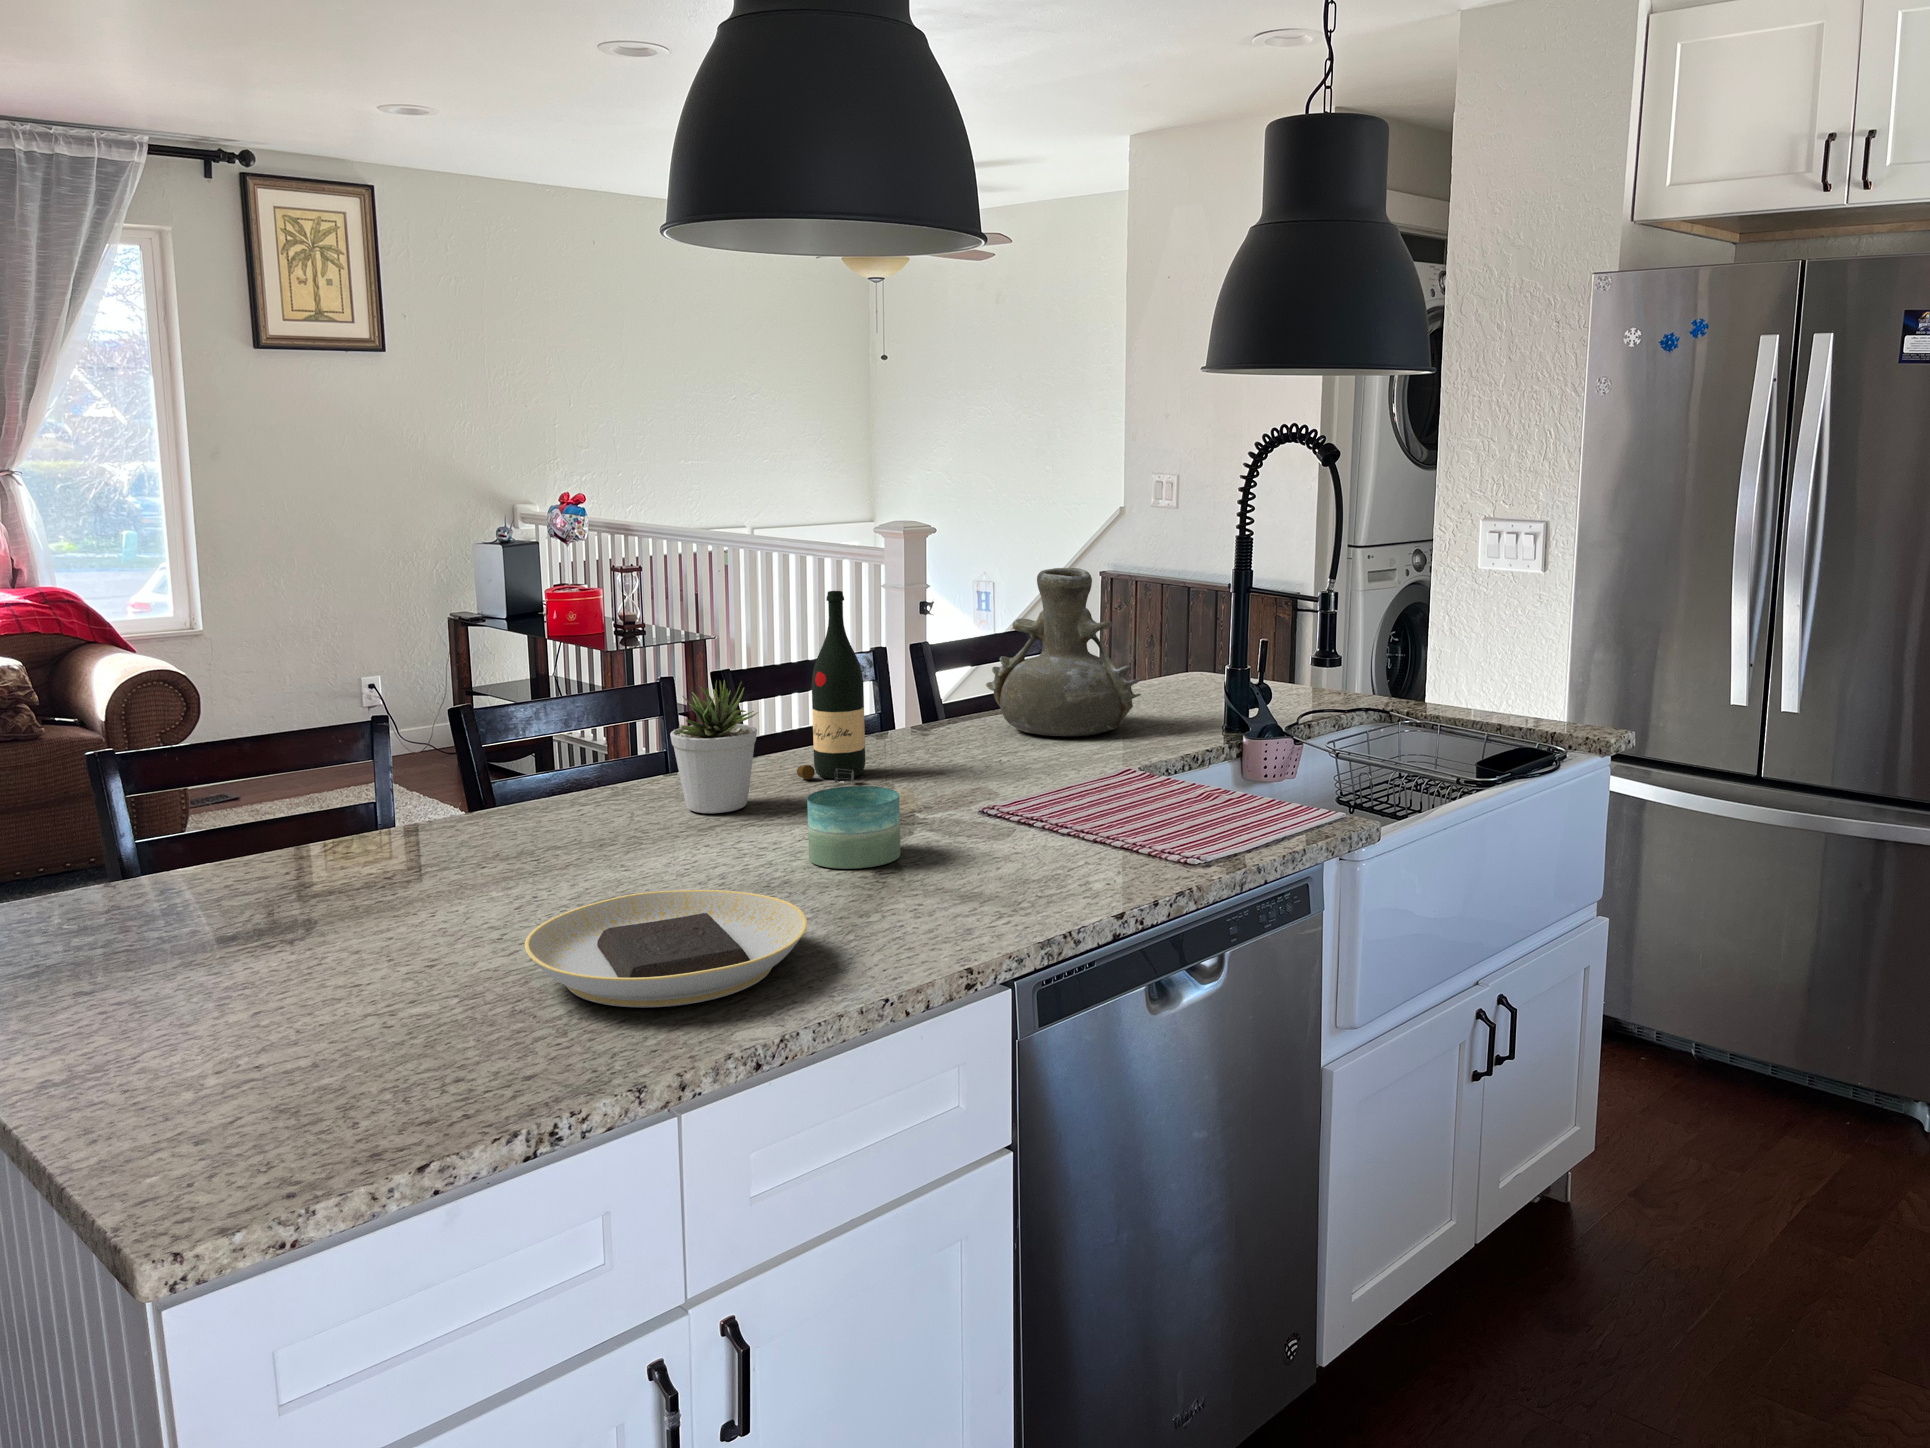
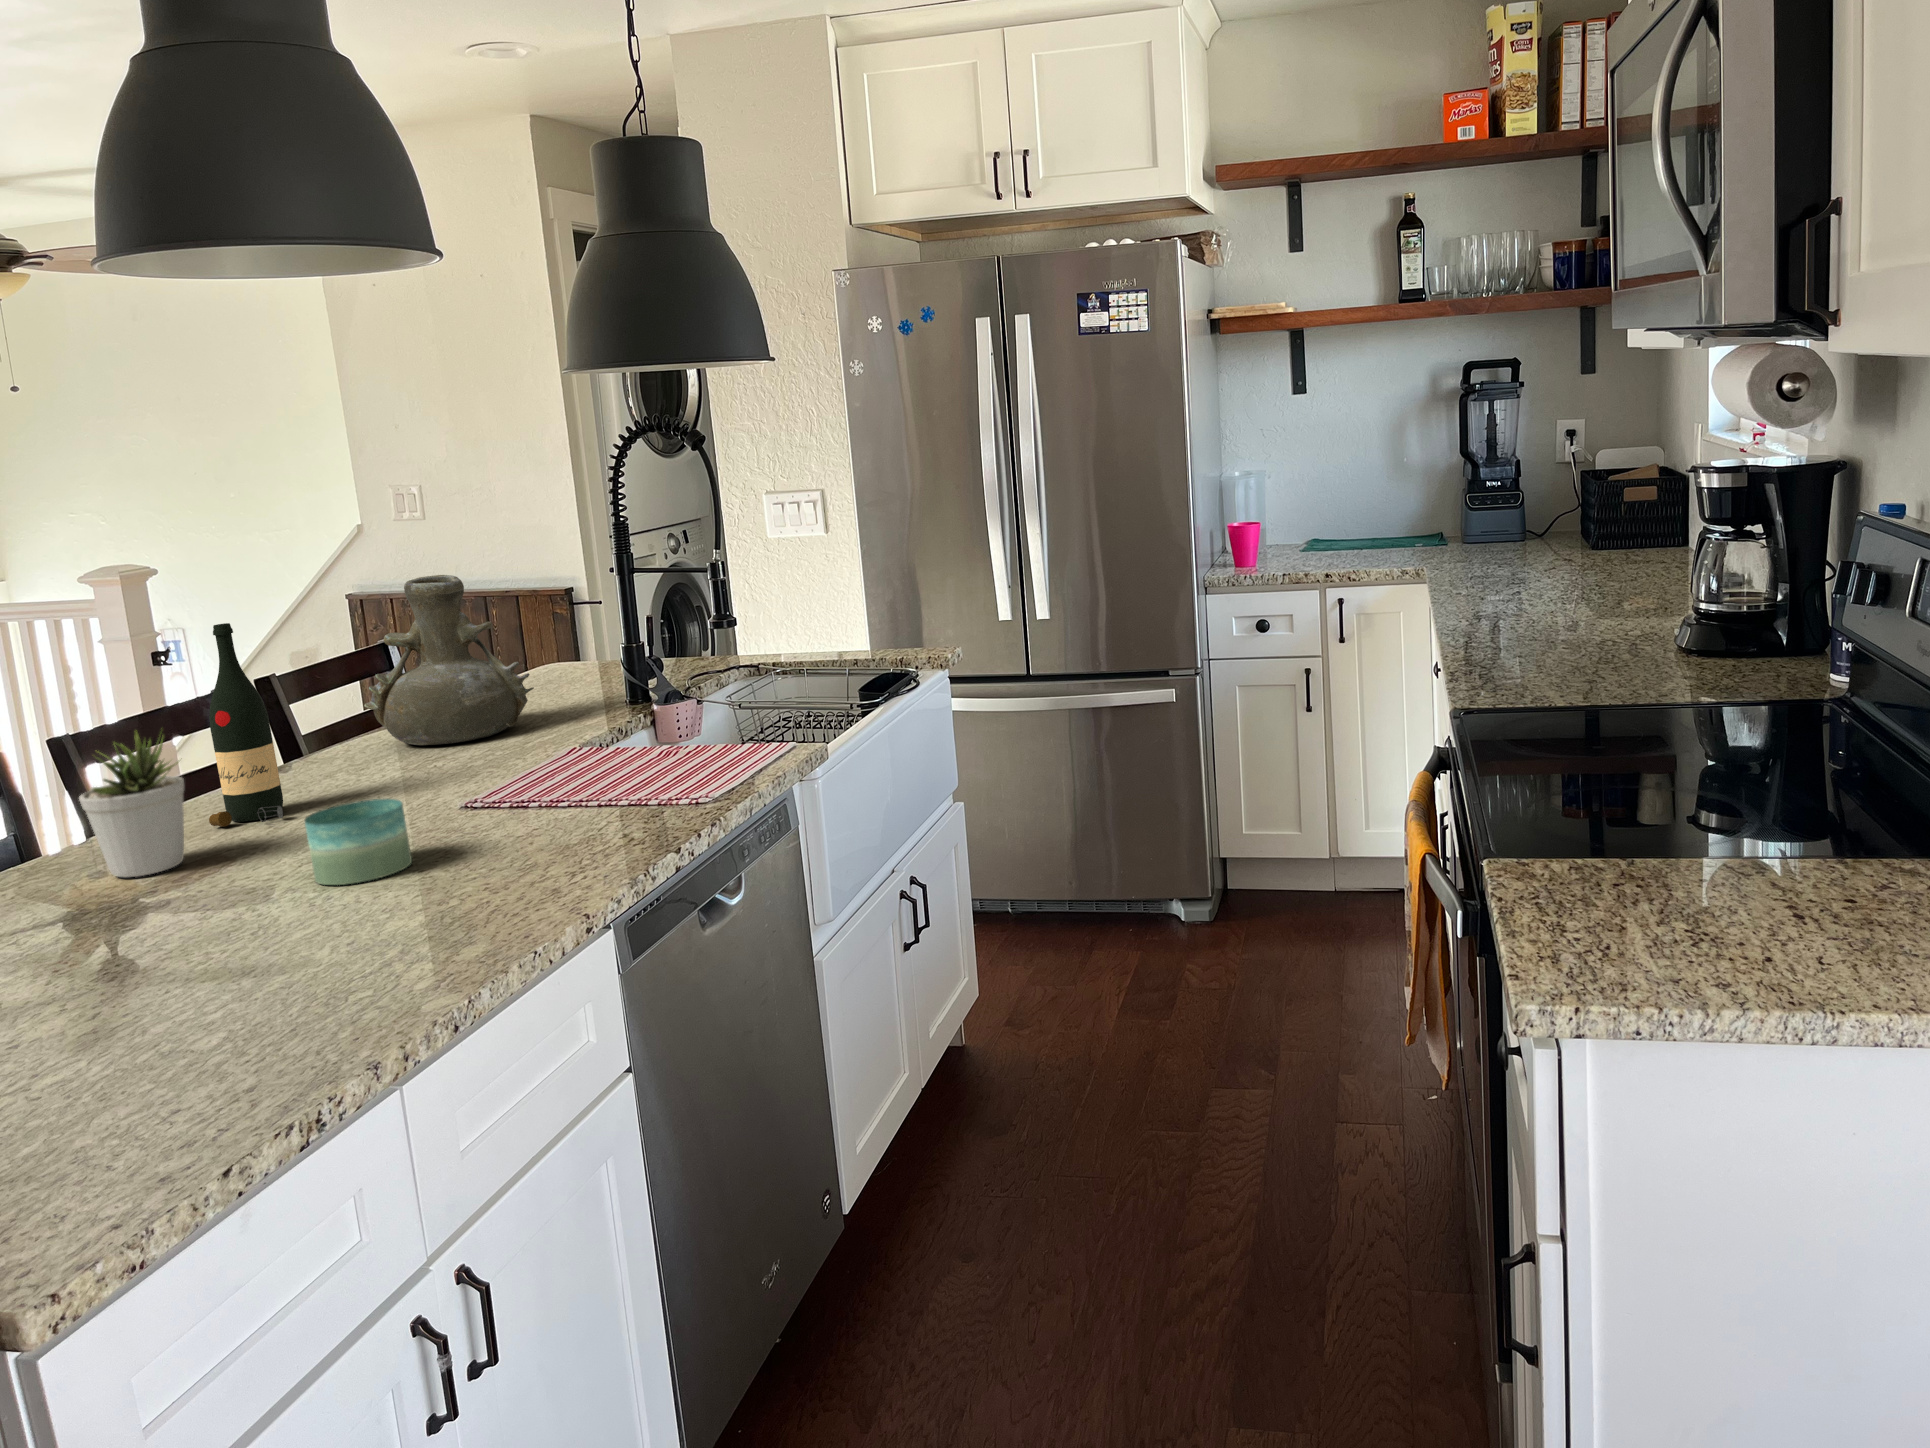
plate: present [525,890,807,1007] -> none [122,904,423,1030]

